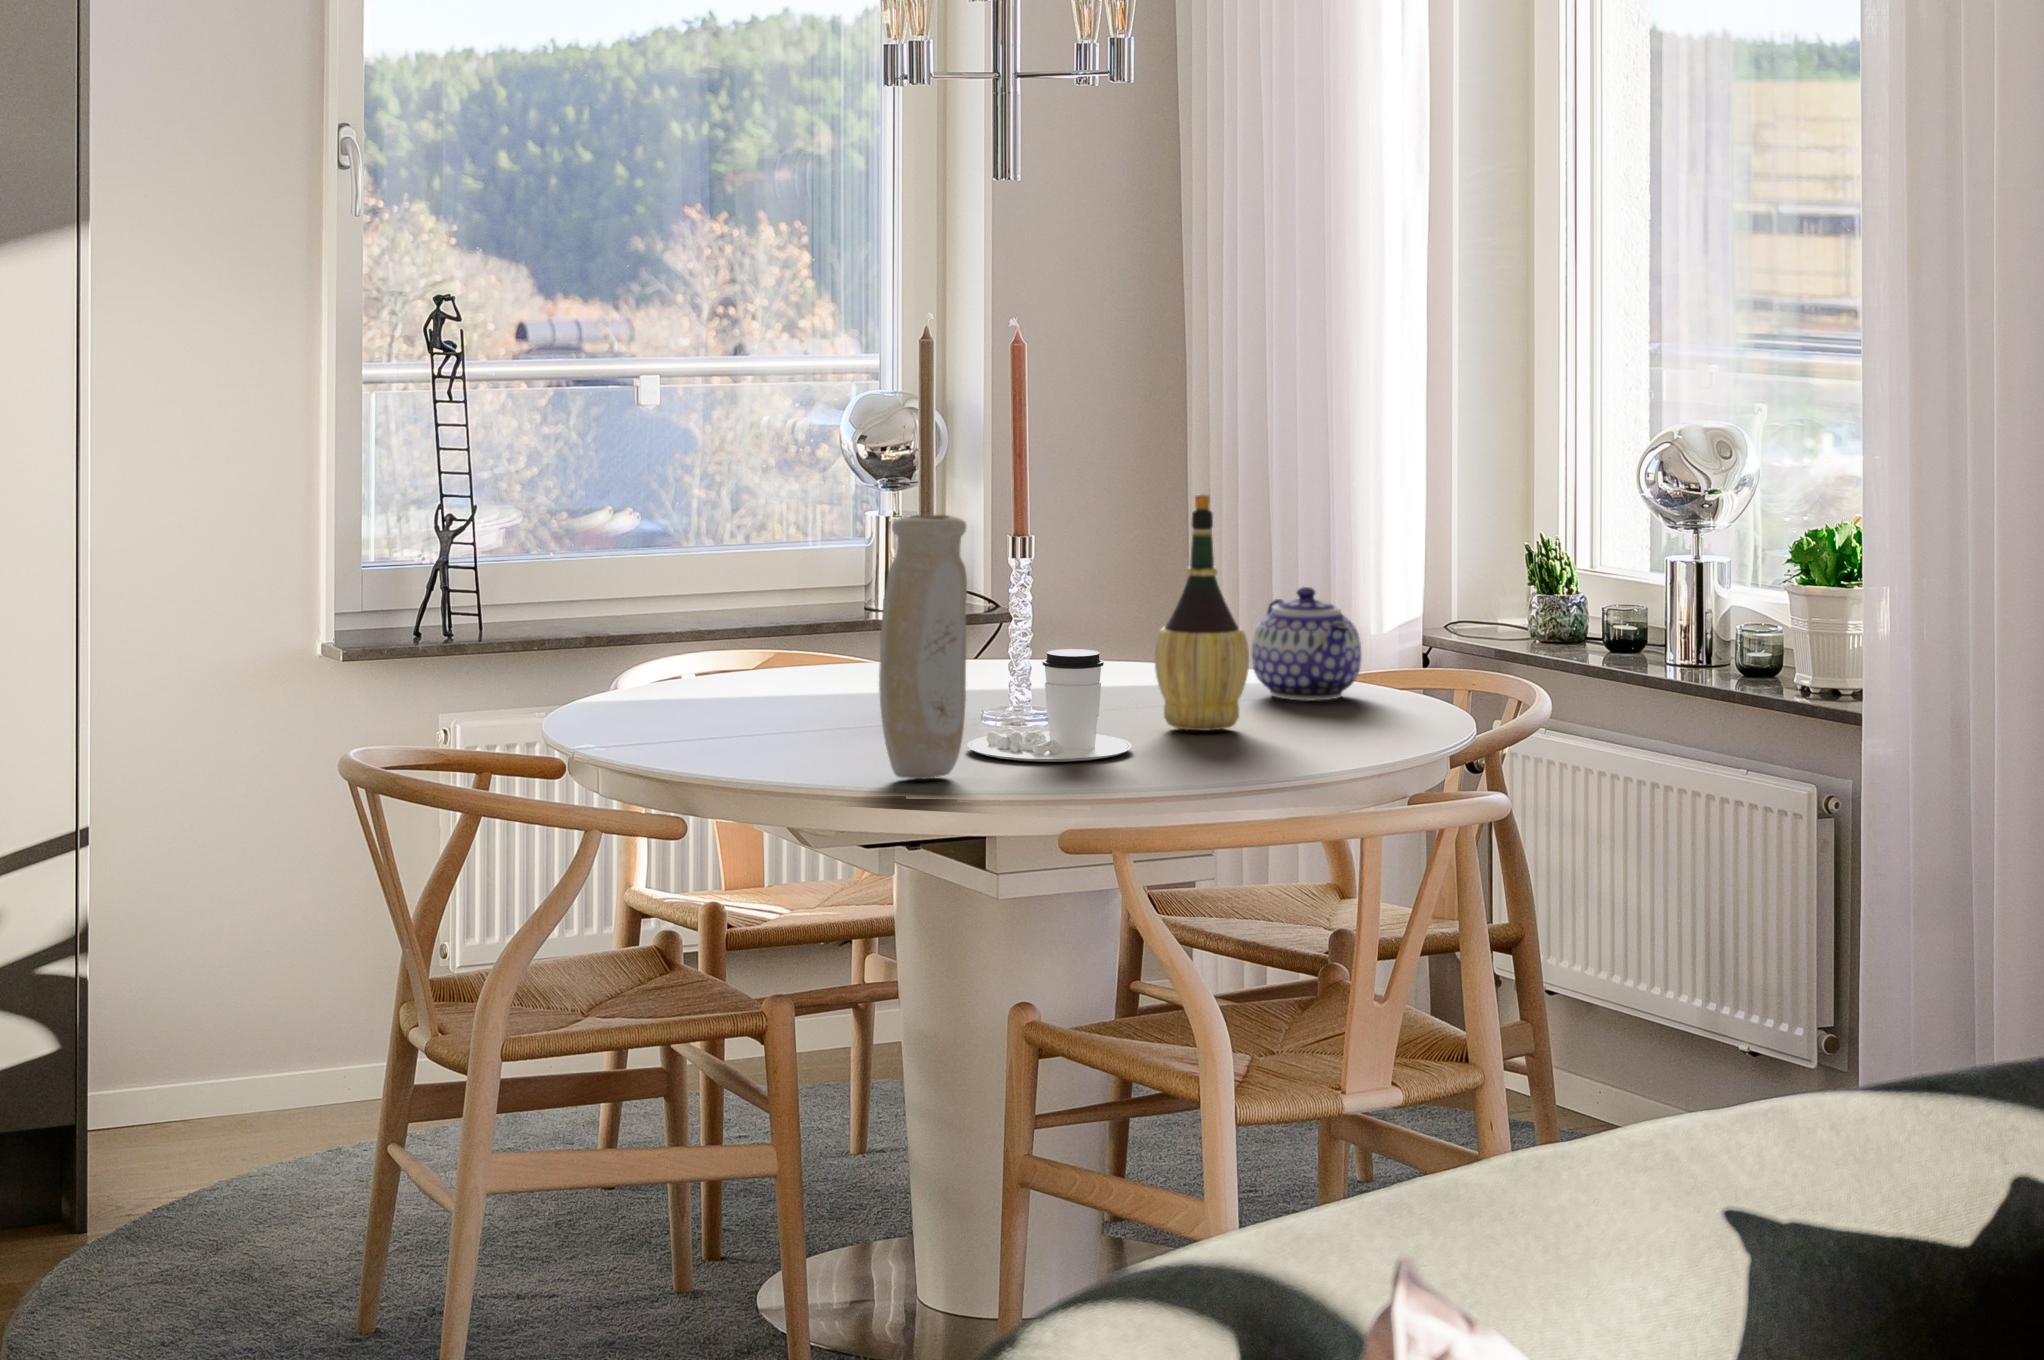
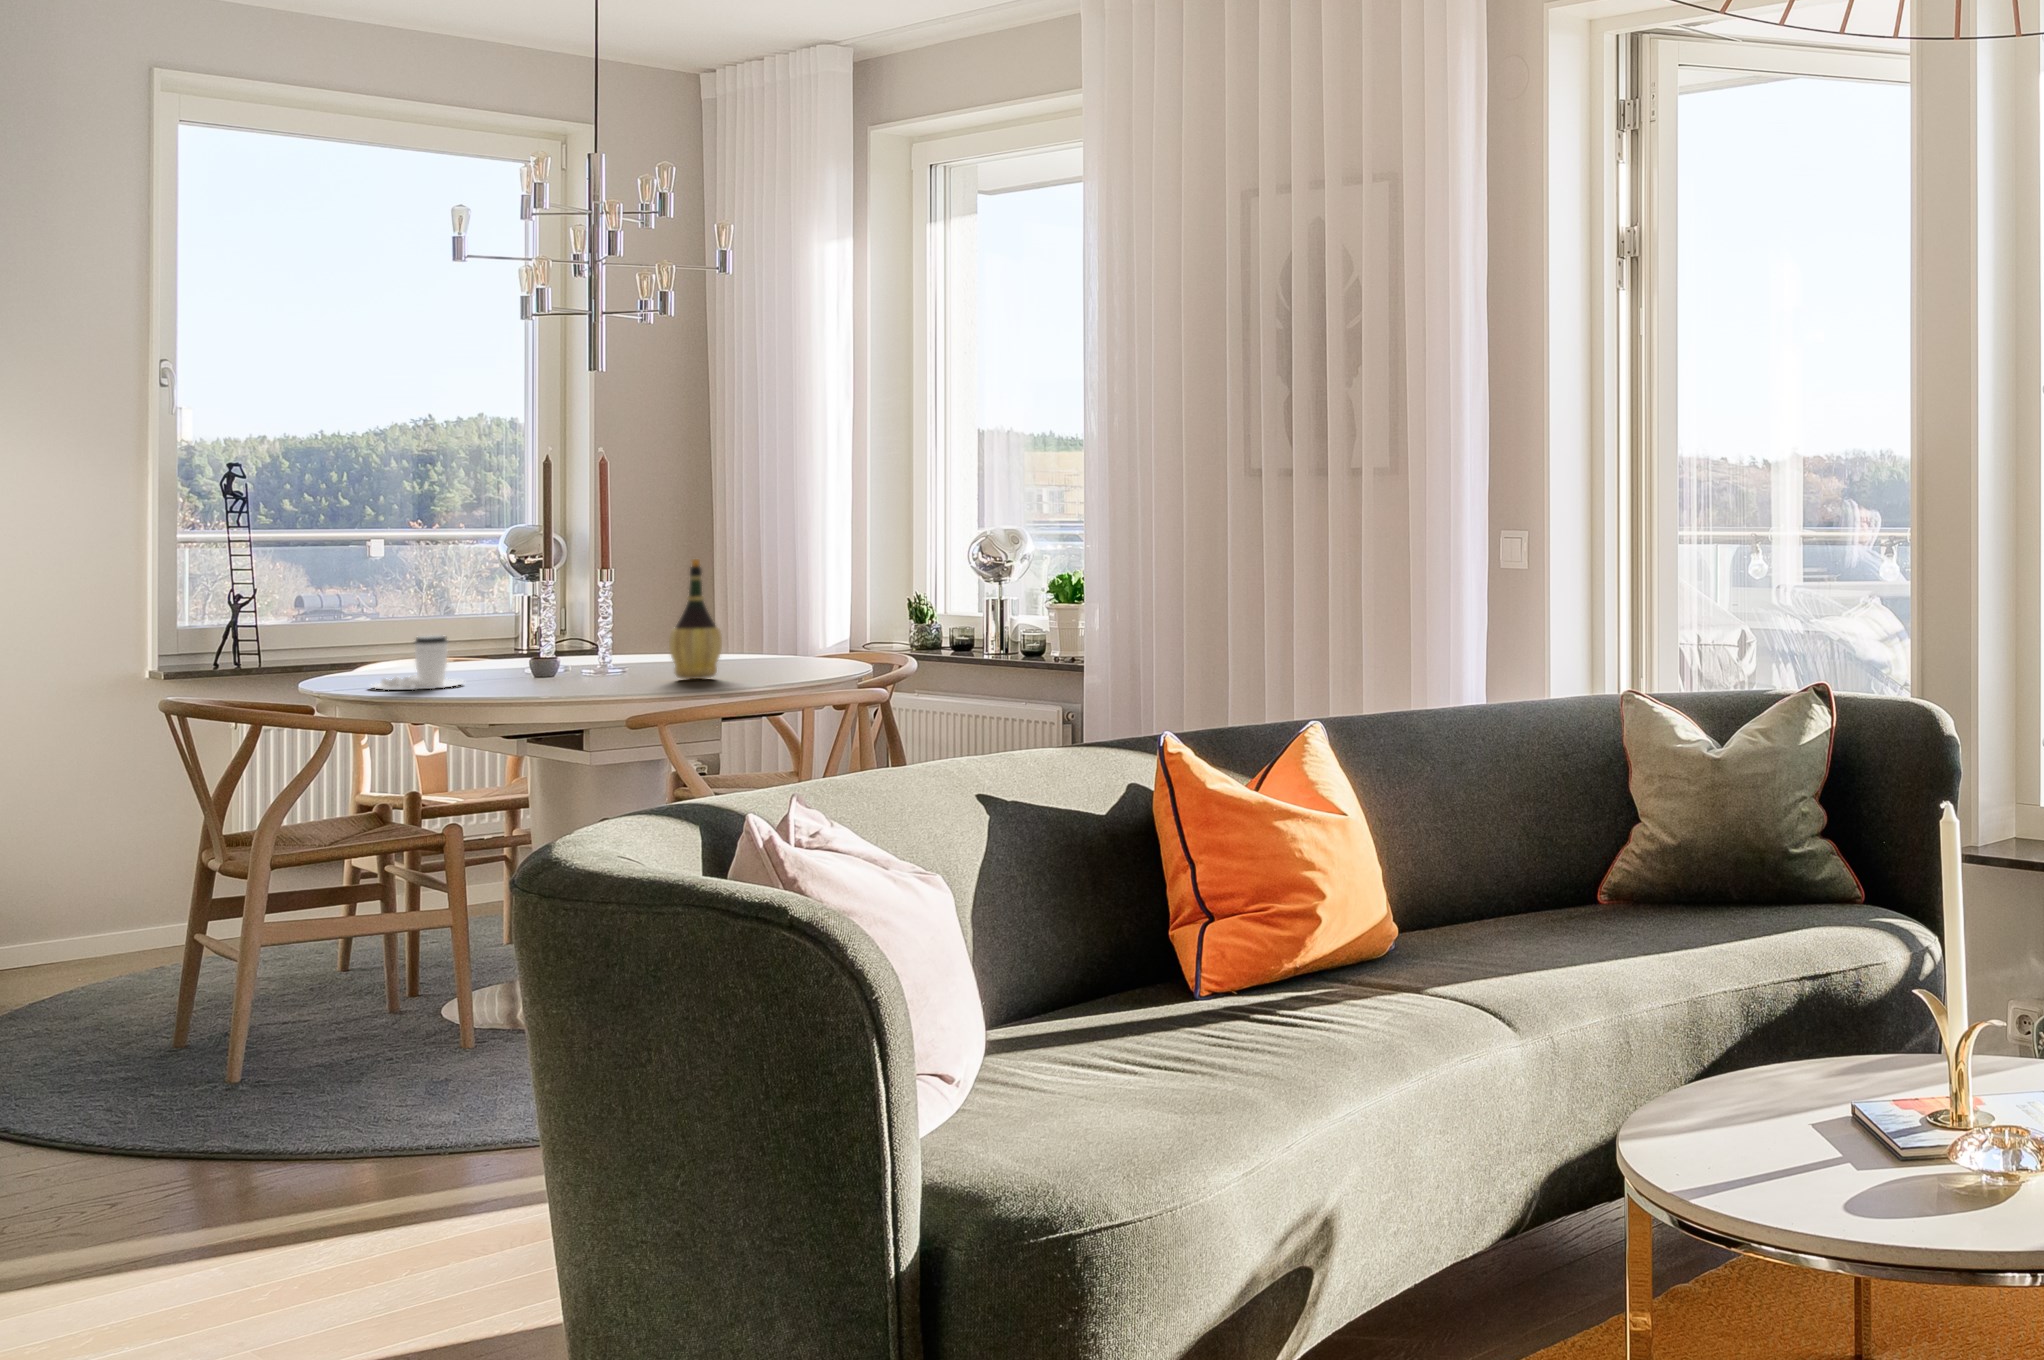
vase: present [879,515,967,779] -> none [502,565,552,699]
teapot: present [1252,587,1361,701] -> none [734,611,795,669]
coffee cup: present [968,649,1132,762] -> present [371,635,463,690]

